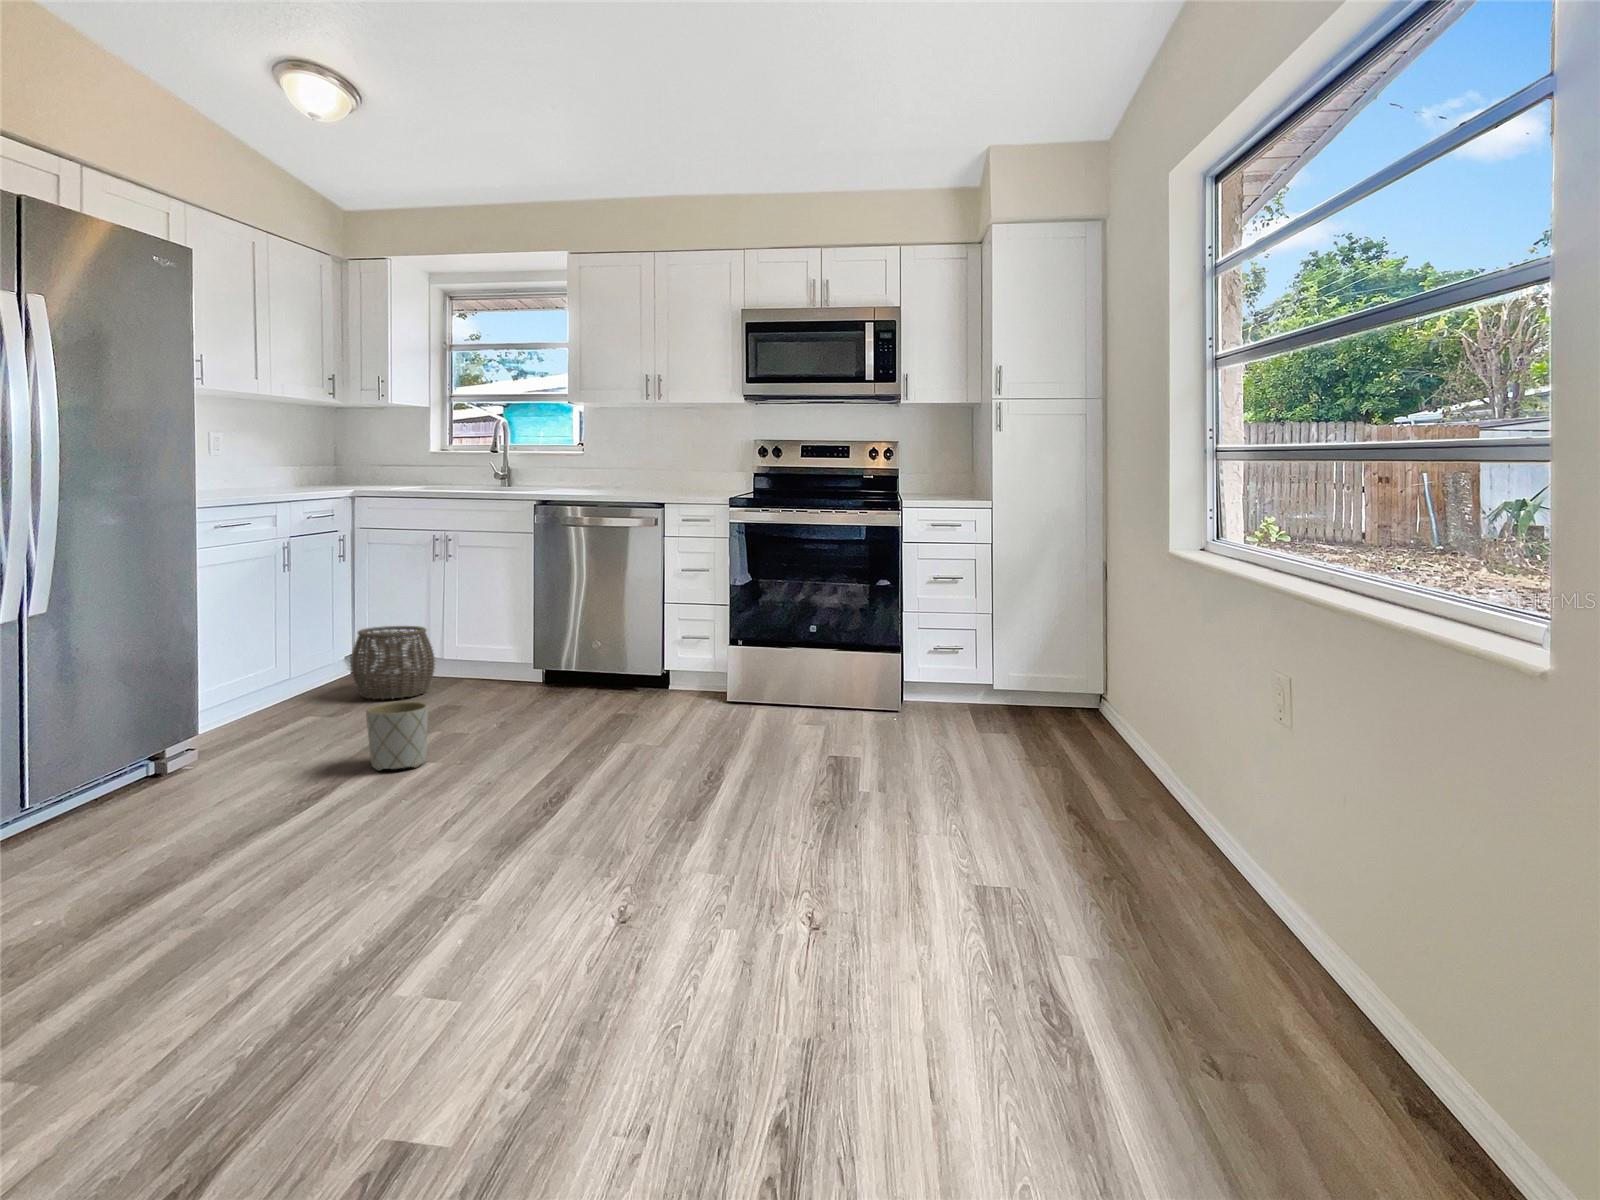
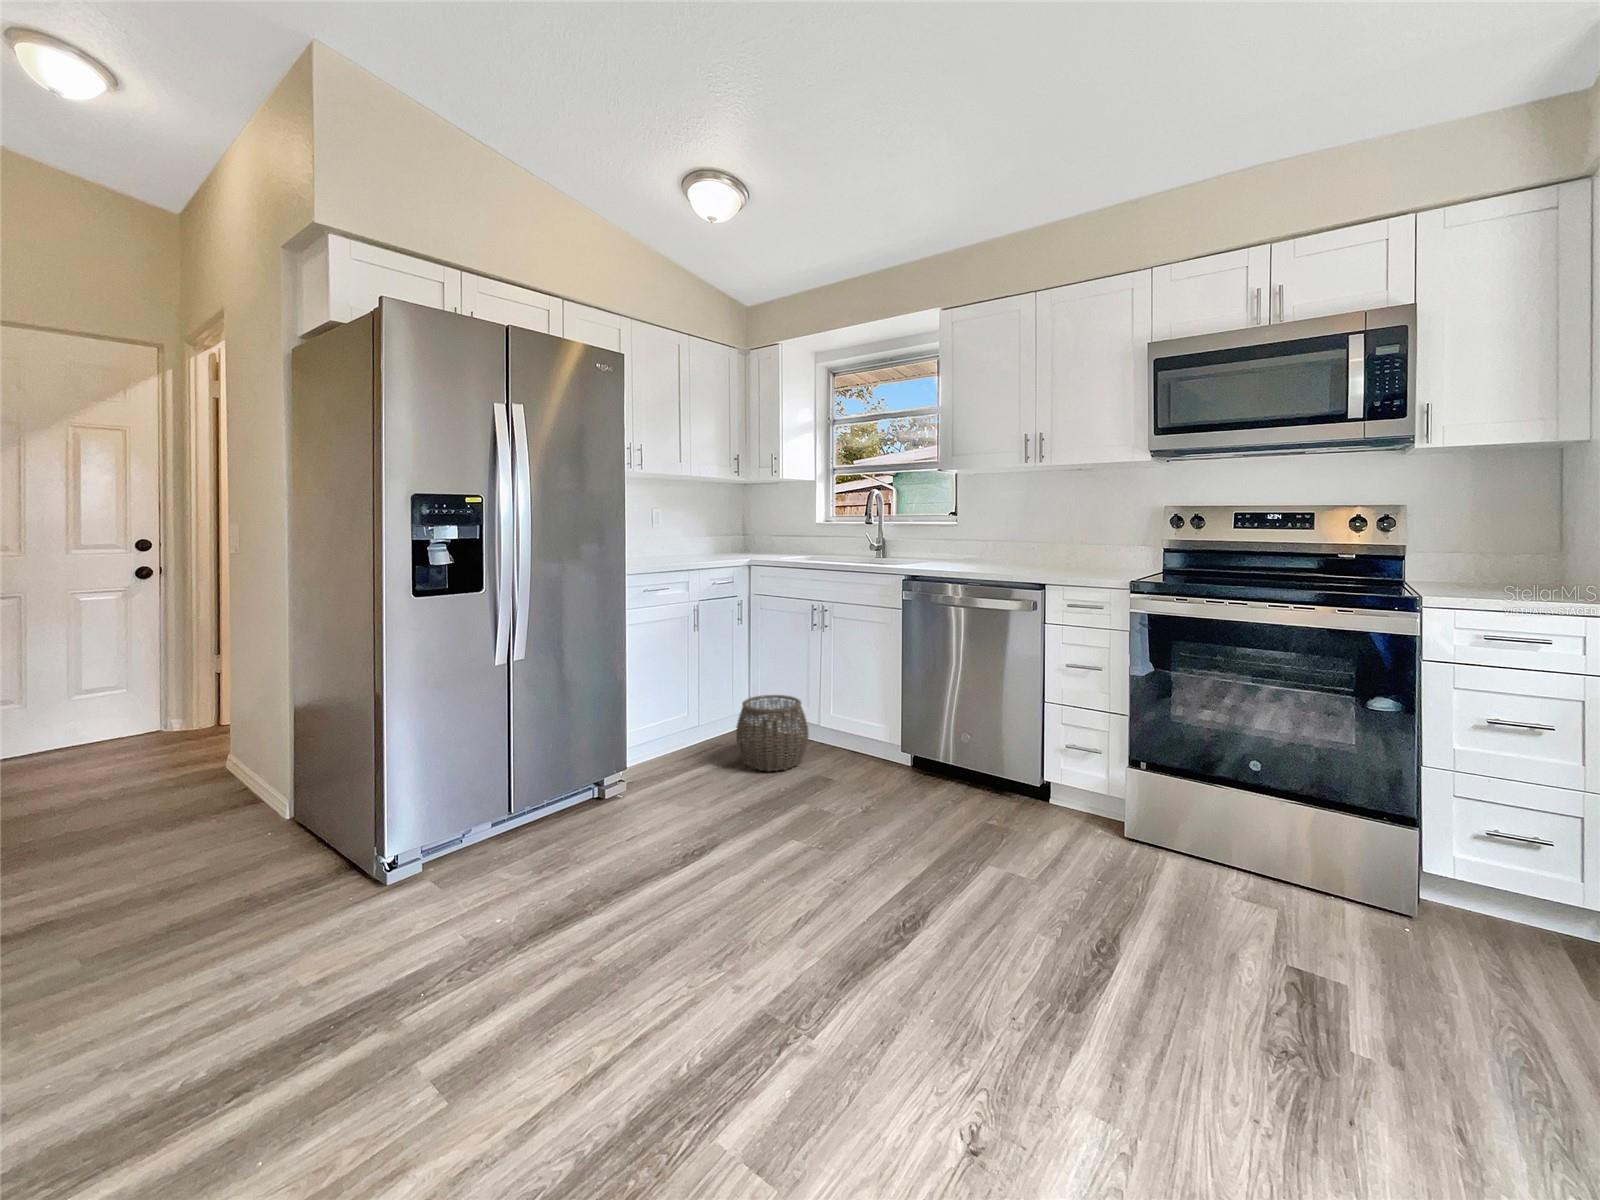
planter: present [366,702,428,771] -> none [717,819,777,902]

